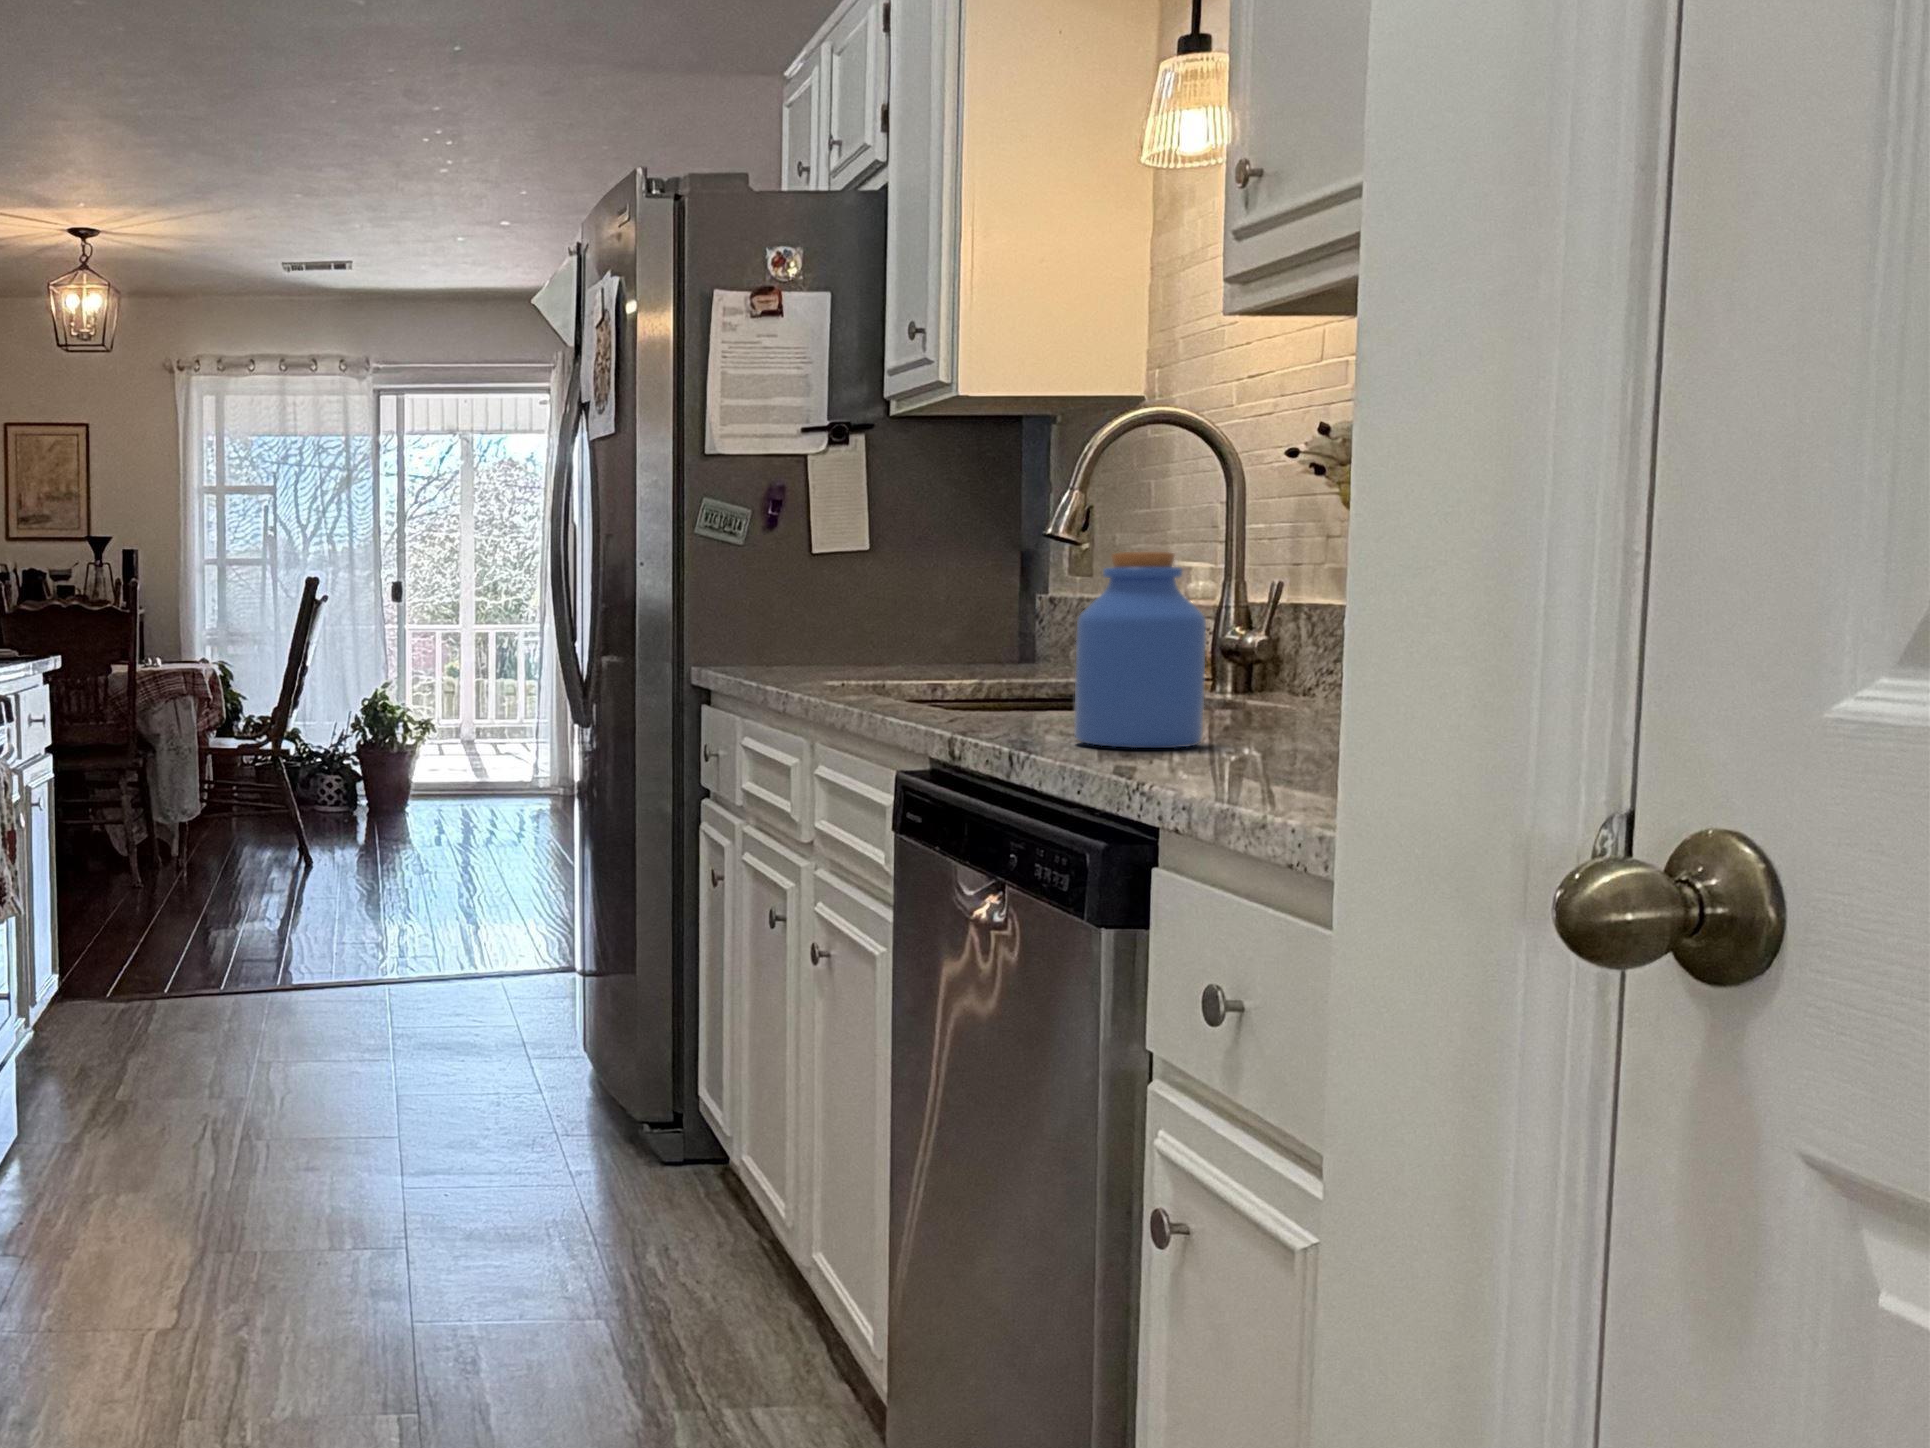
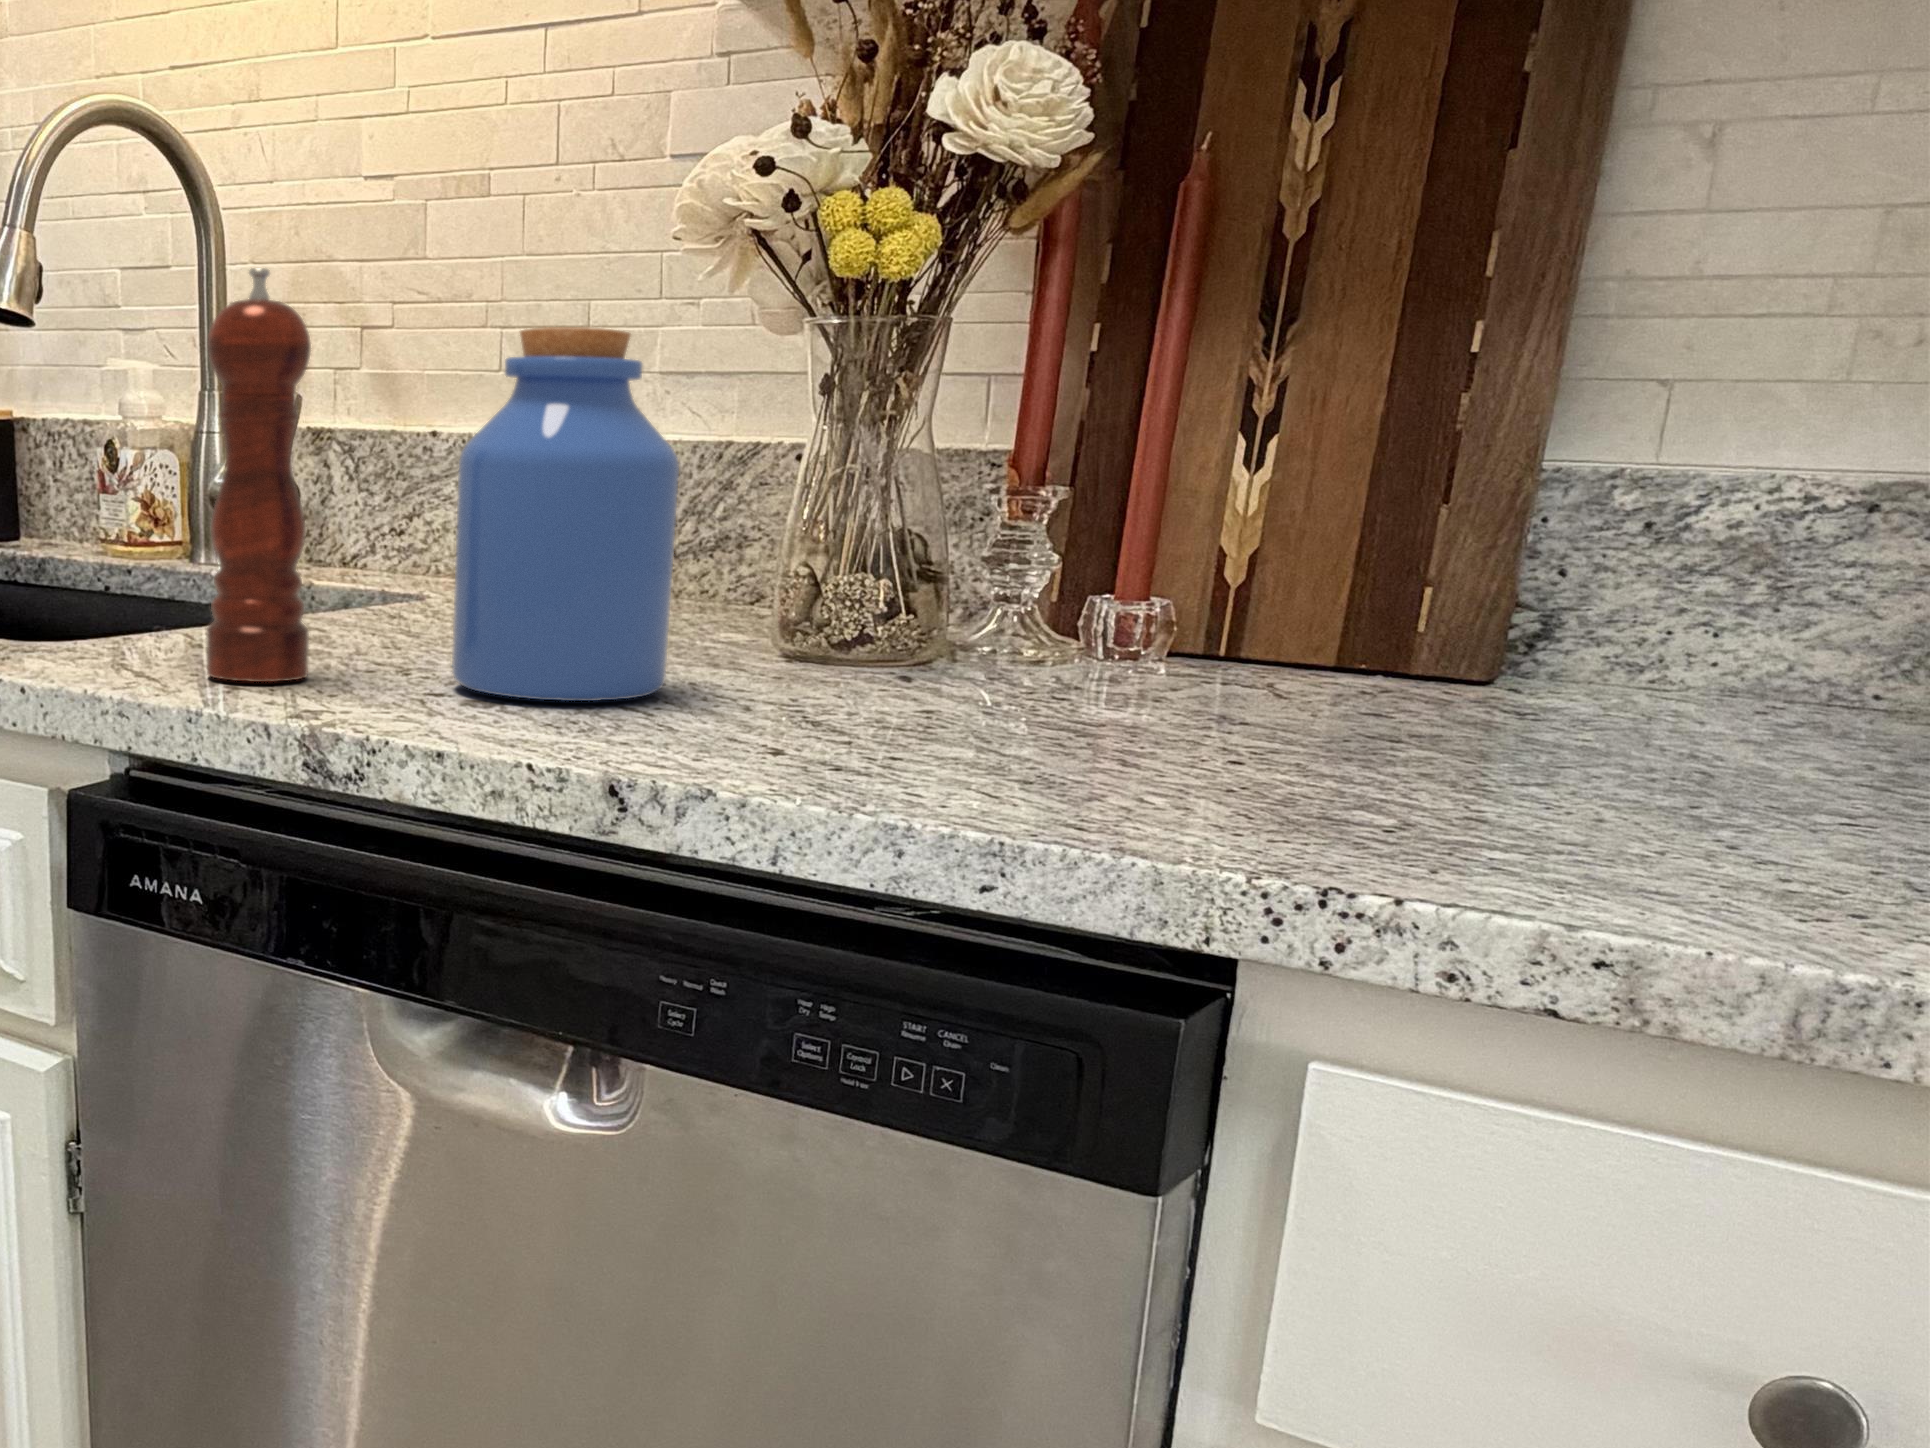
pepper mill: none [974,528,1034,734] -> present [206,268,311,682]

